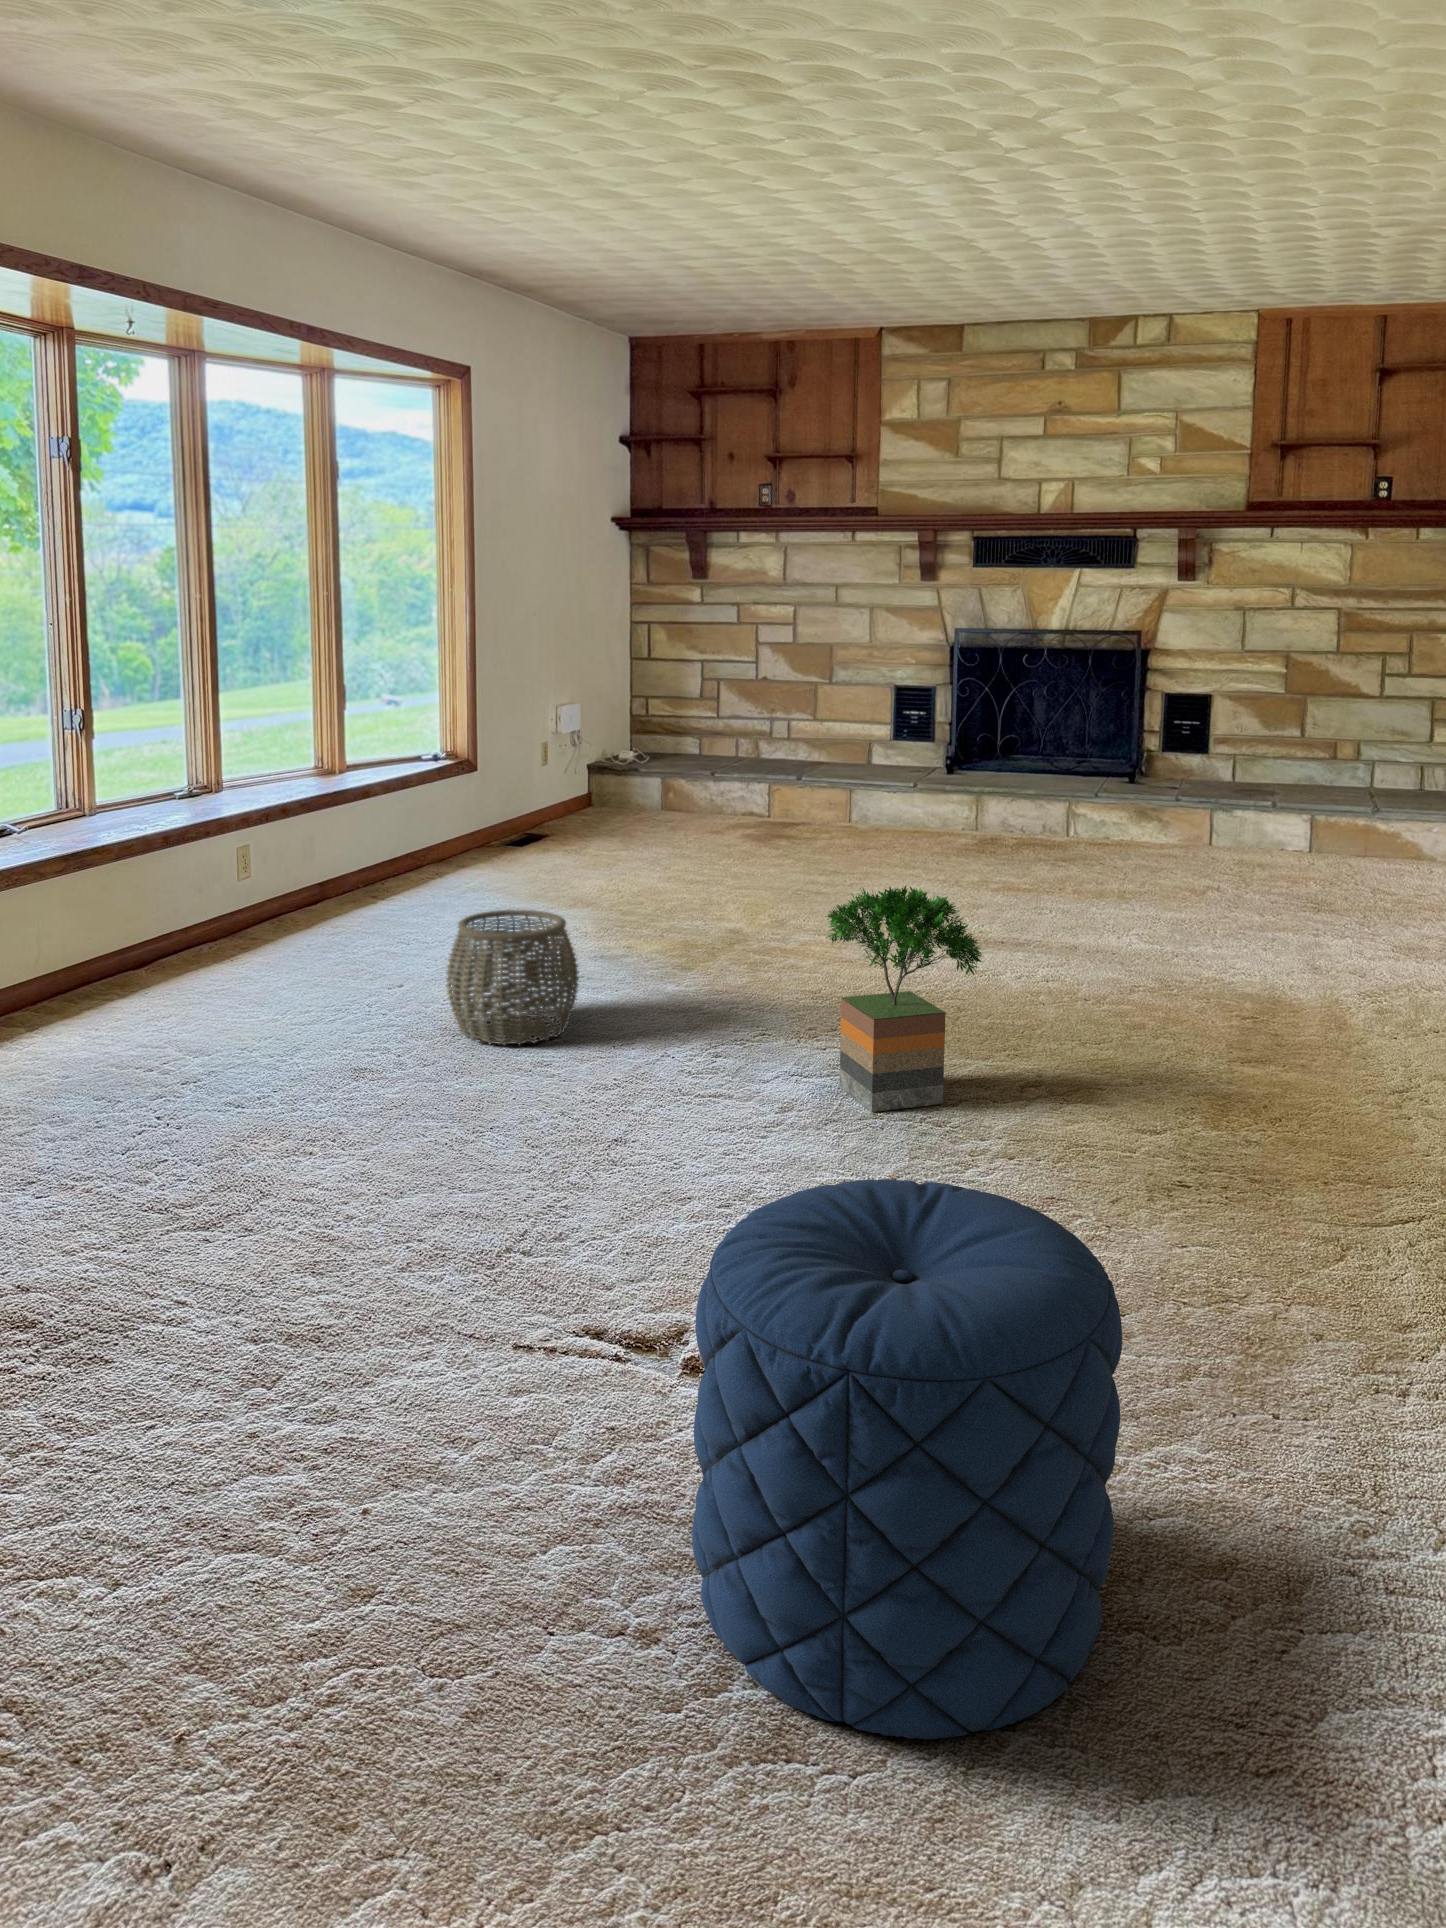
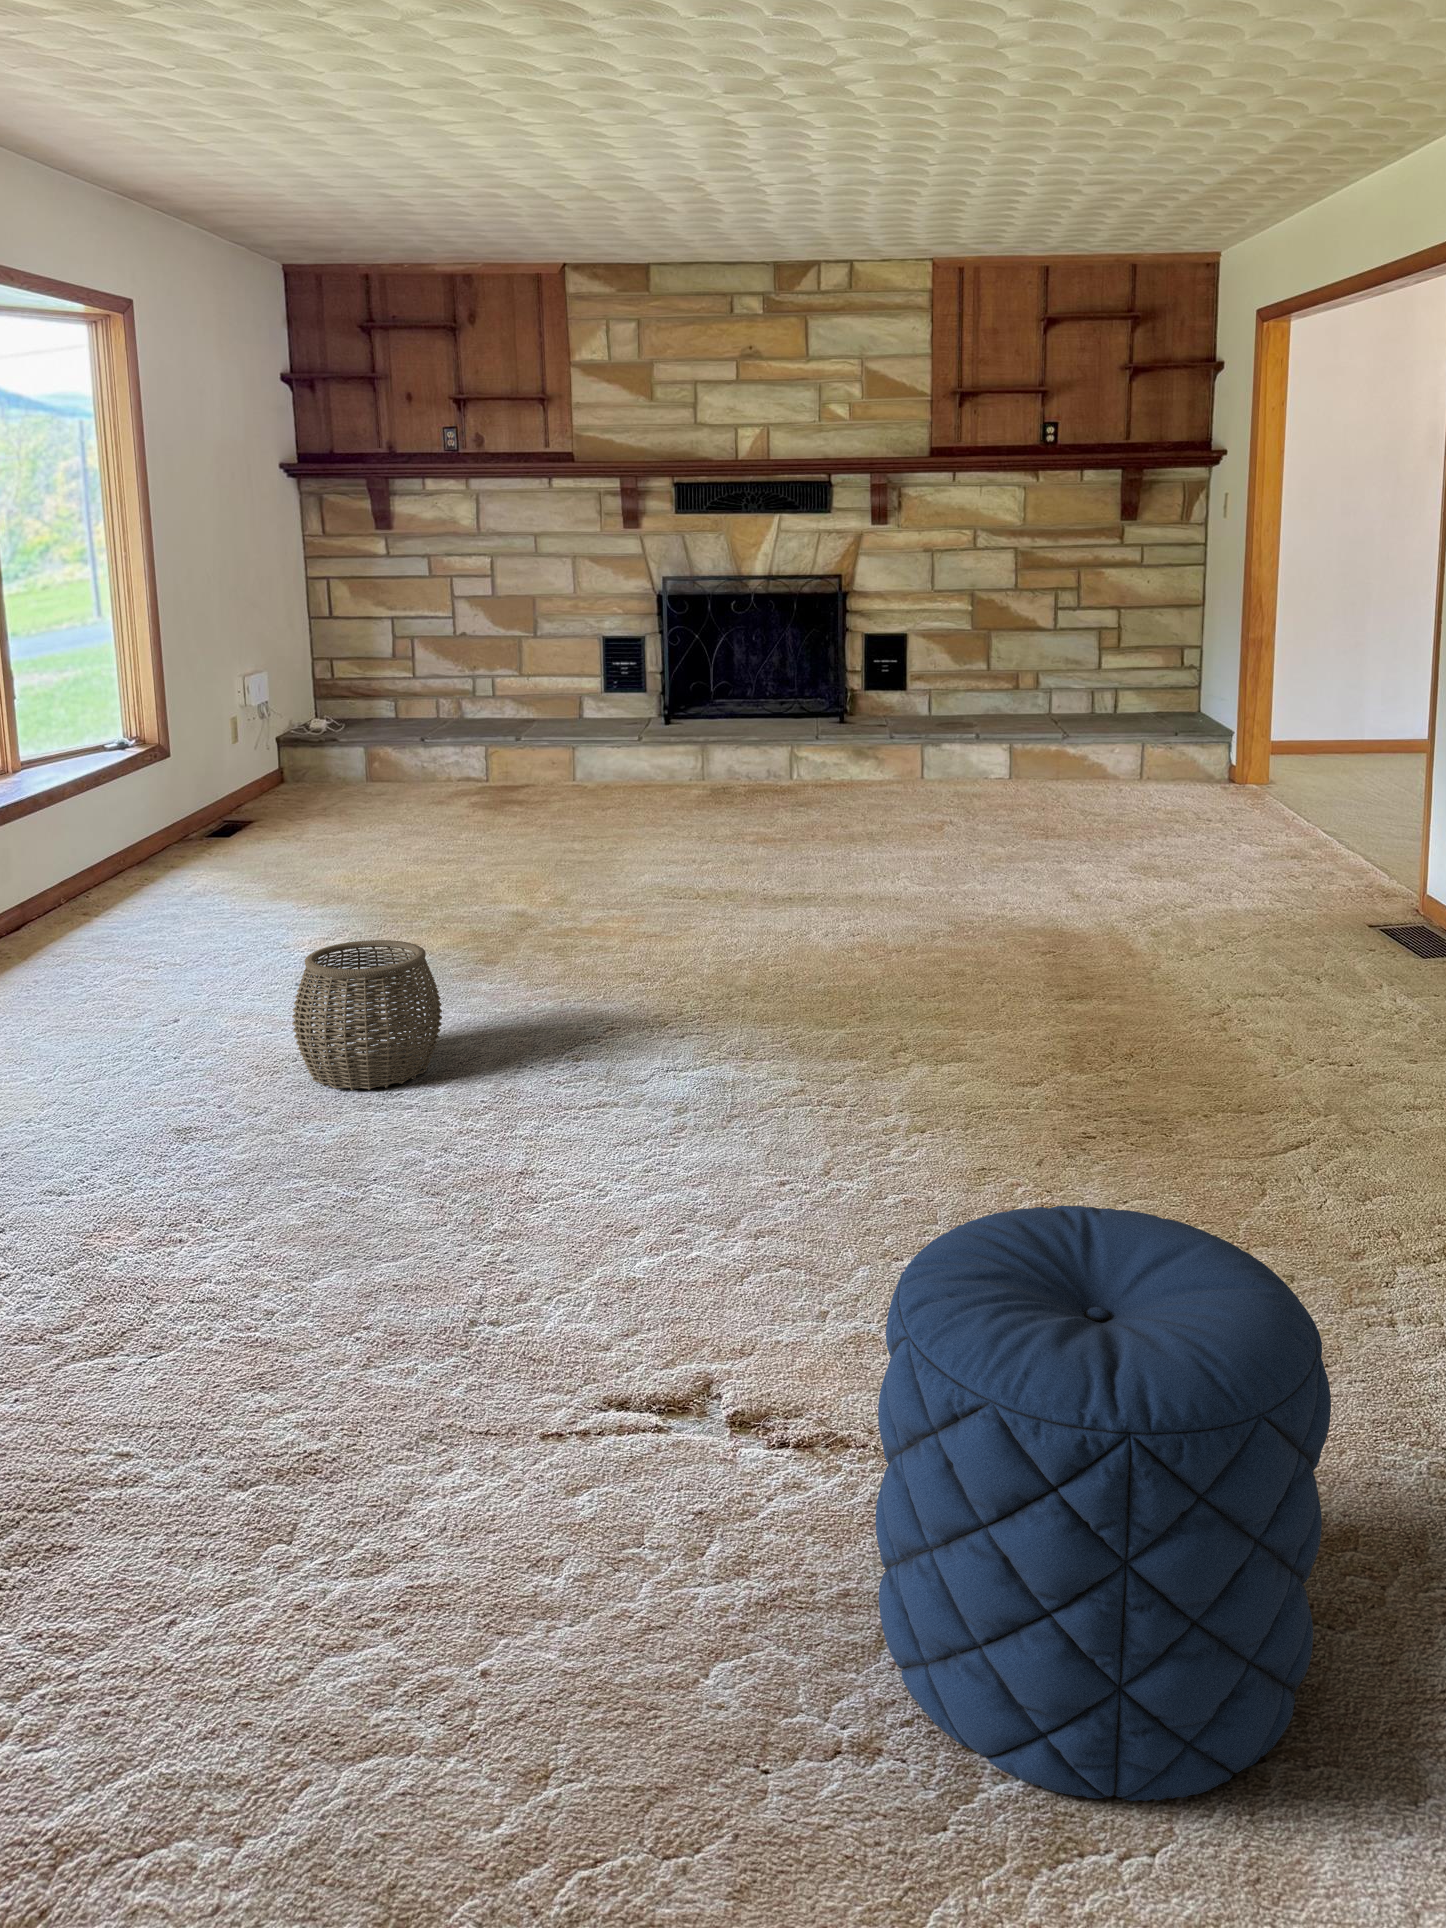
potted tree: present [826,886,982,1112] -> none [720,886,886,1118]

